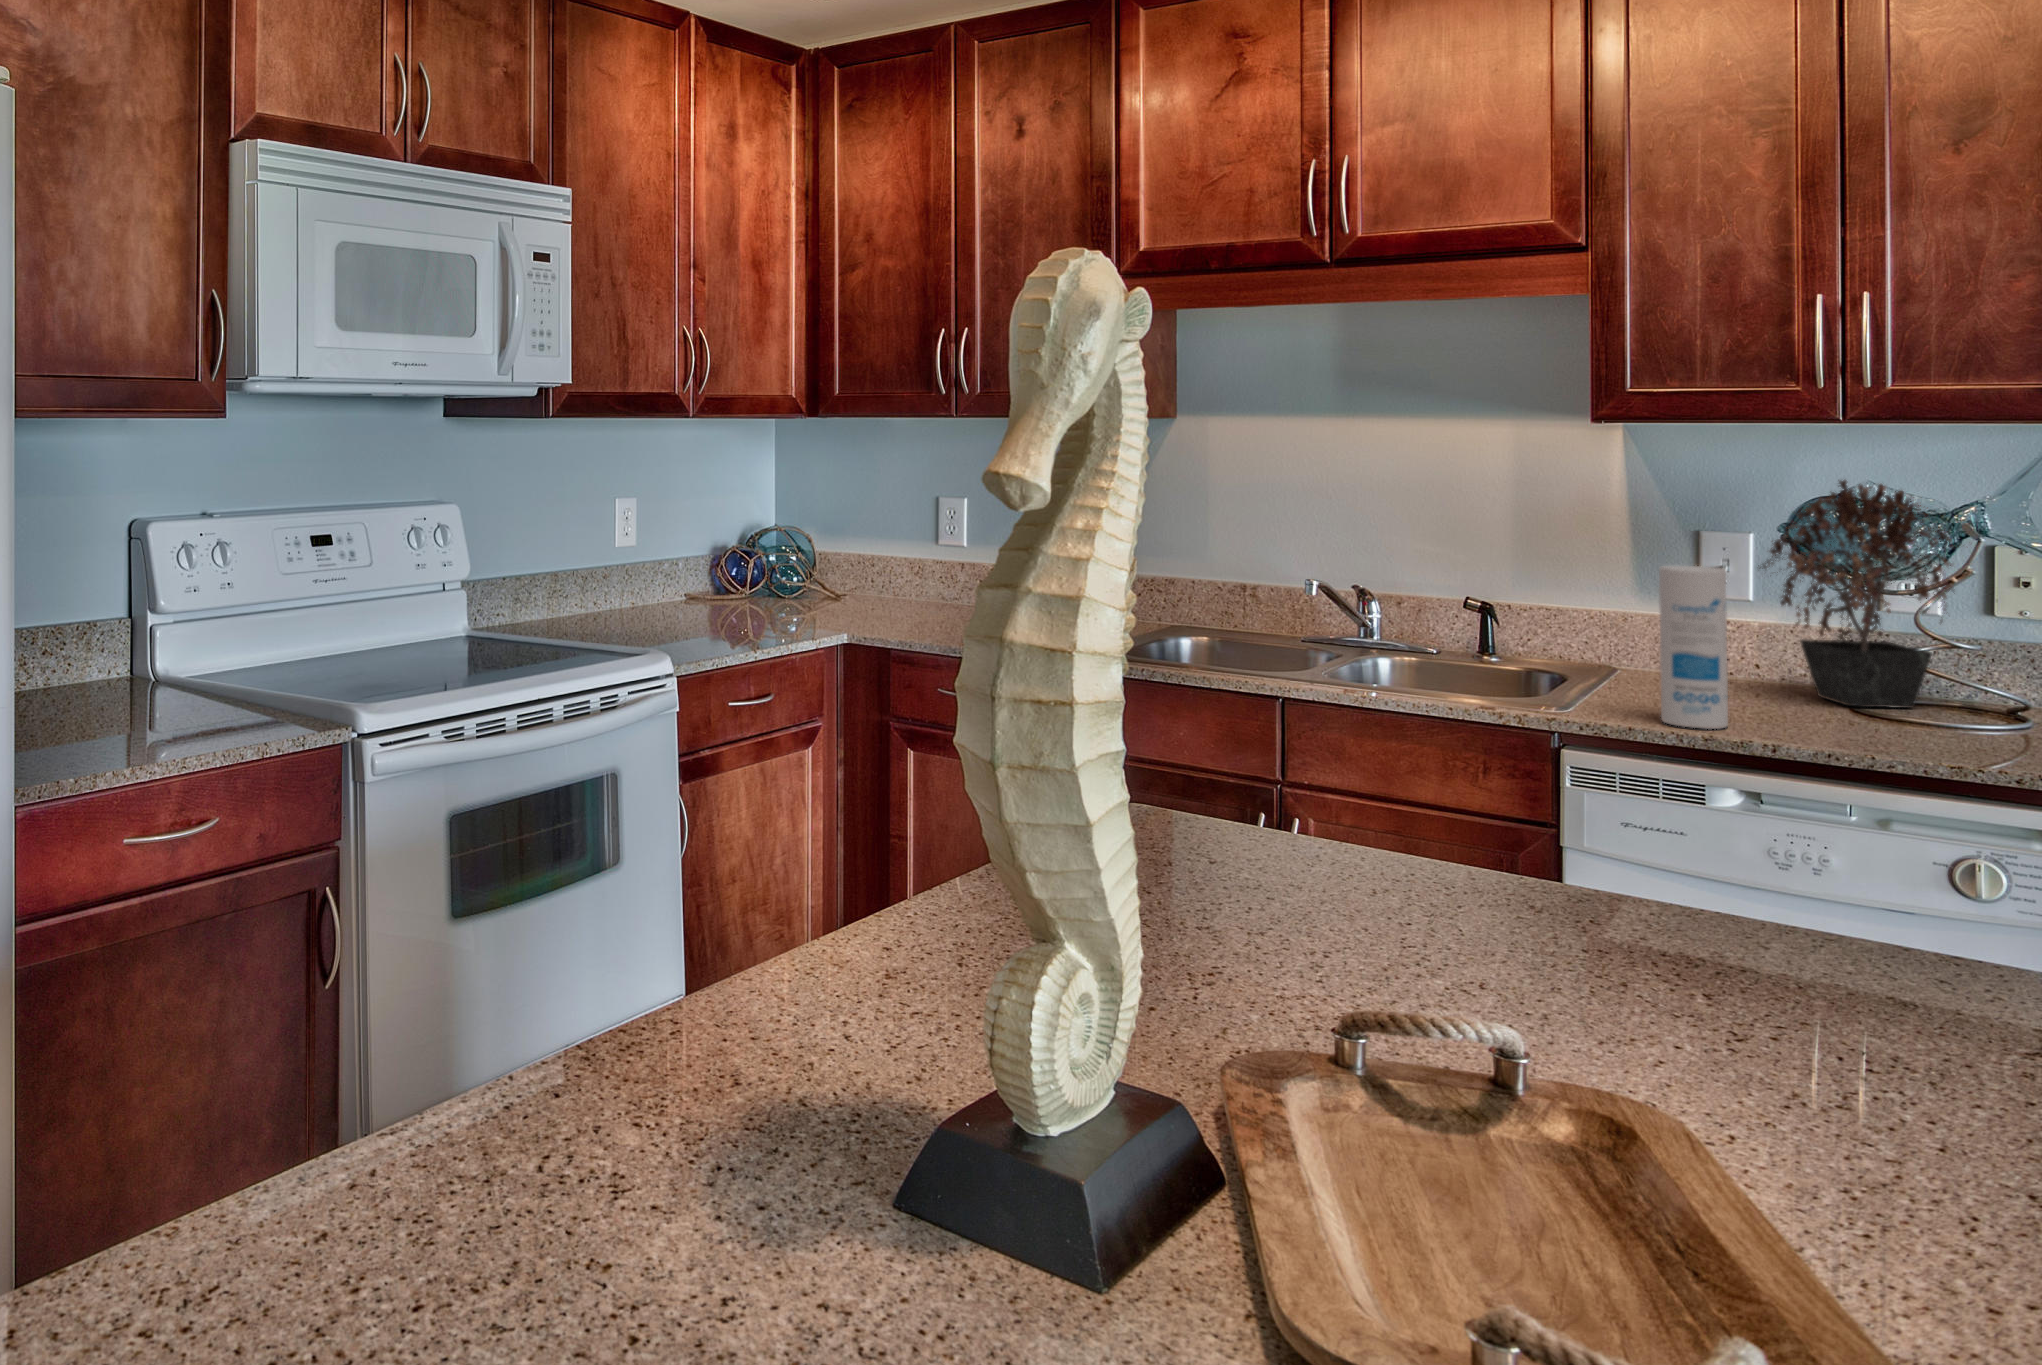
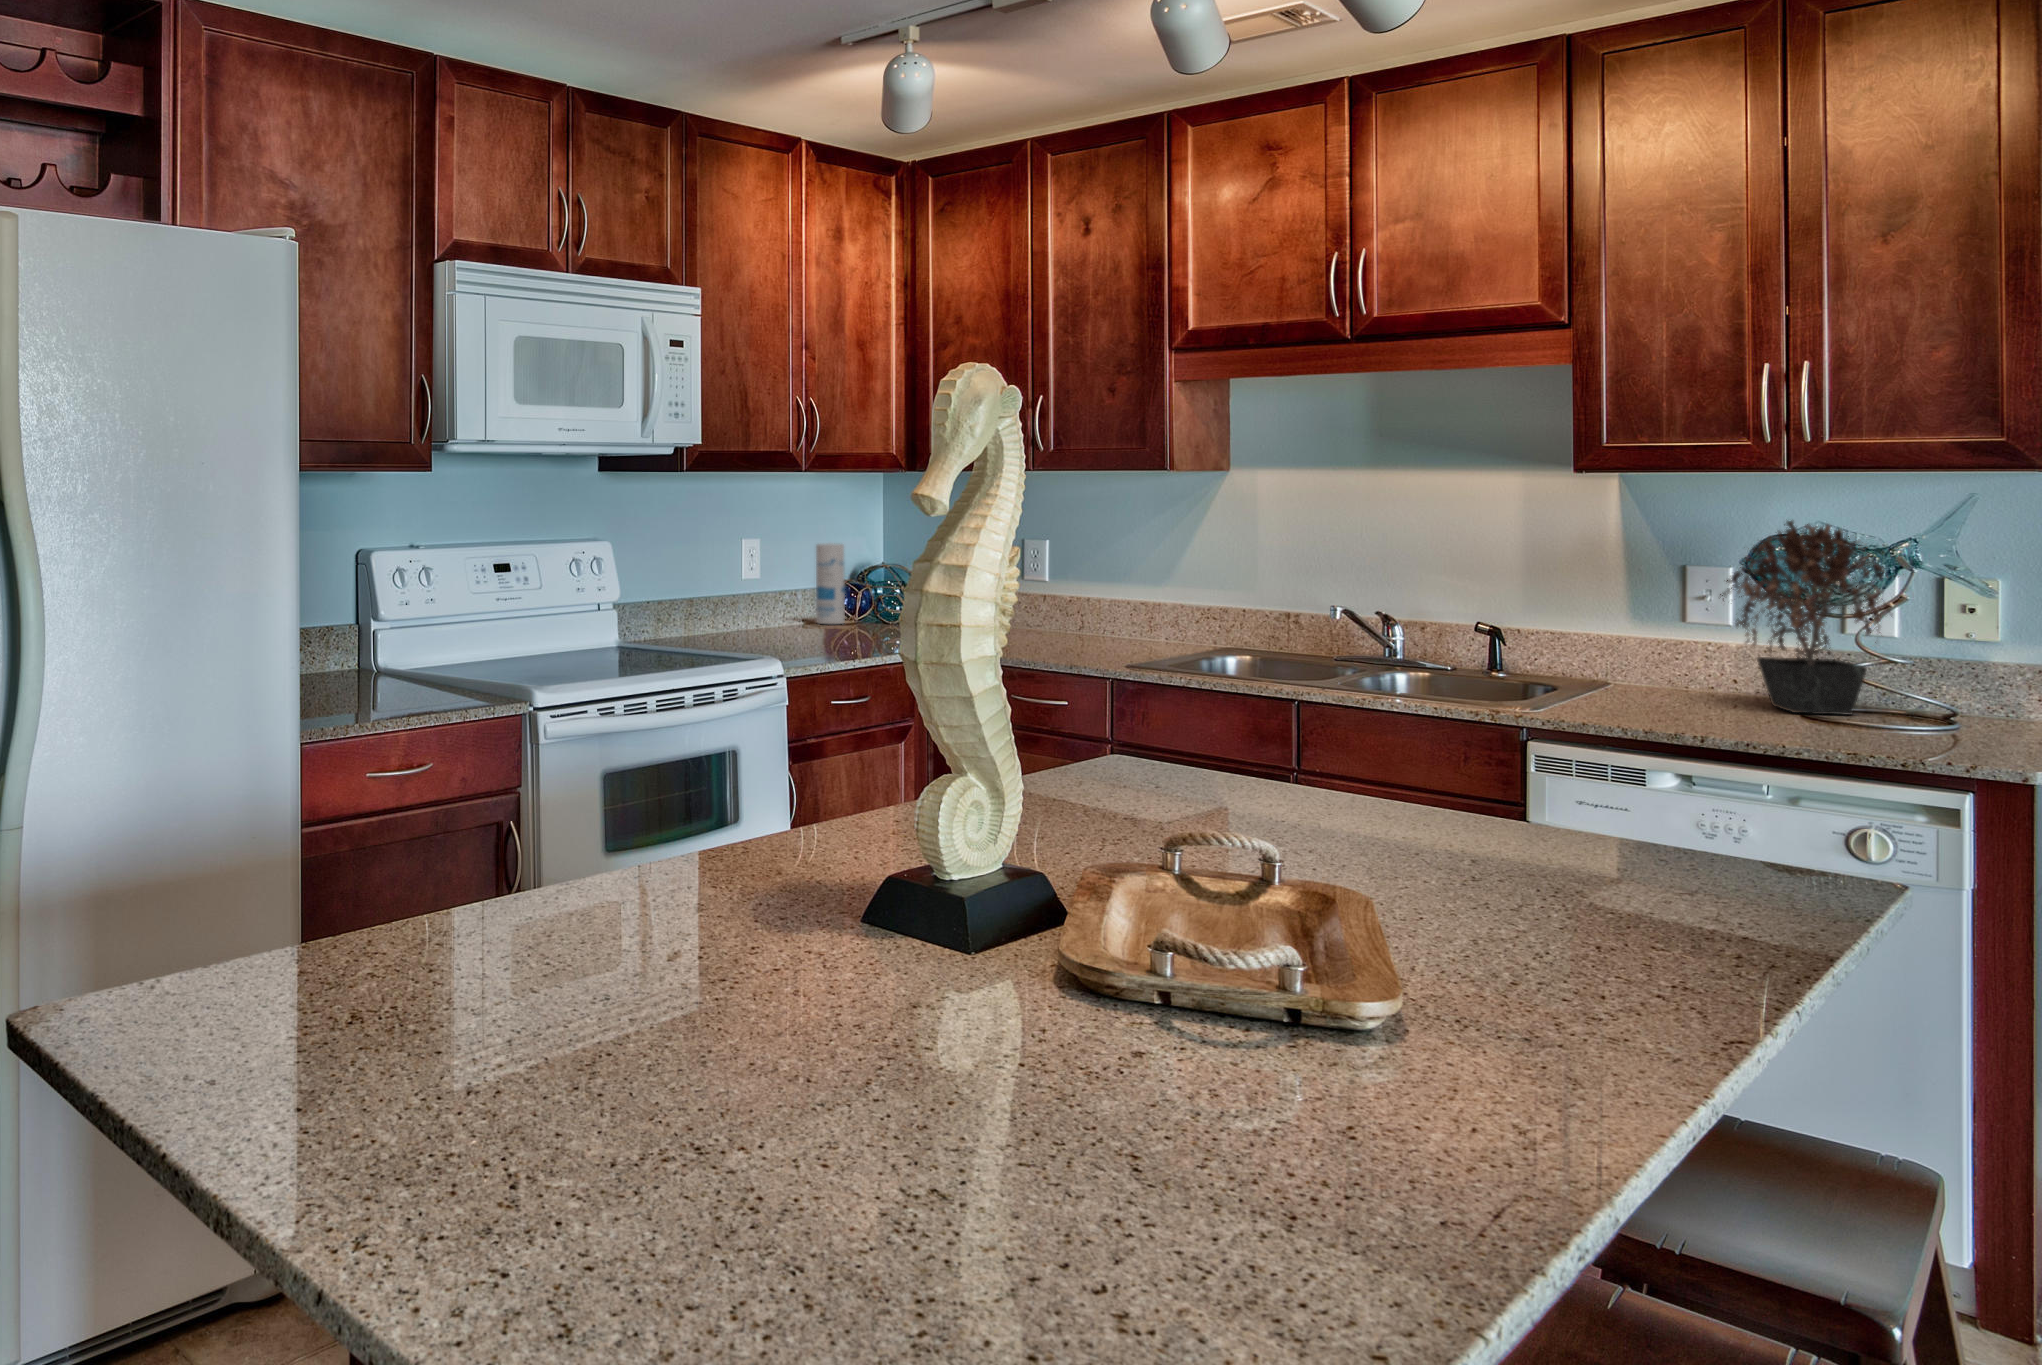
canister: present [1659,566,1728,729] -> present [816,543,845,624]

